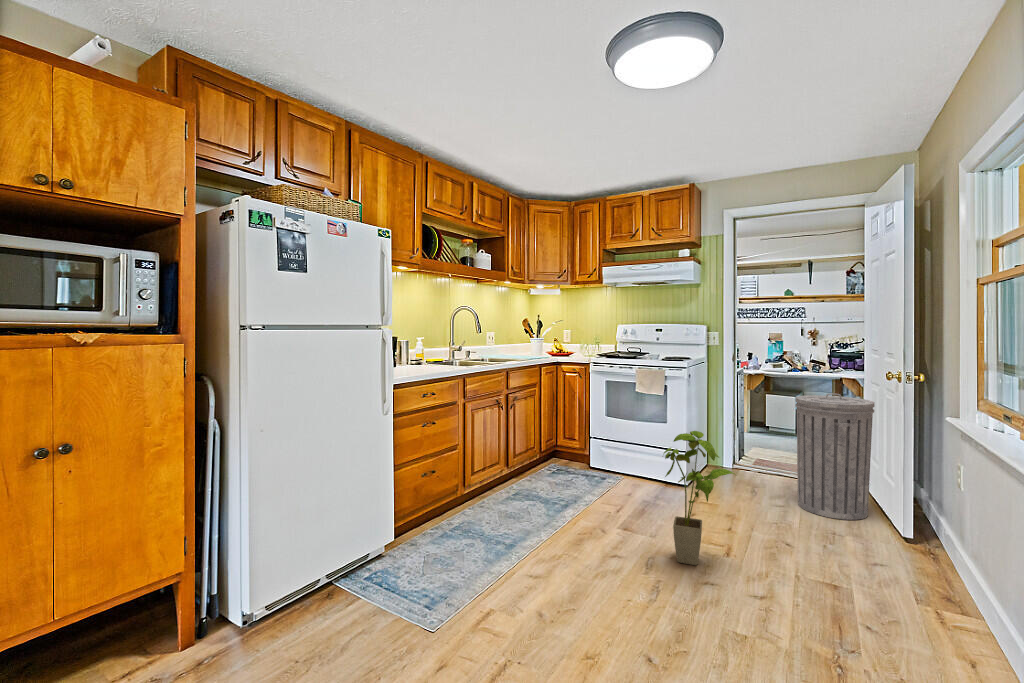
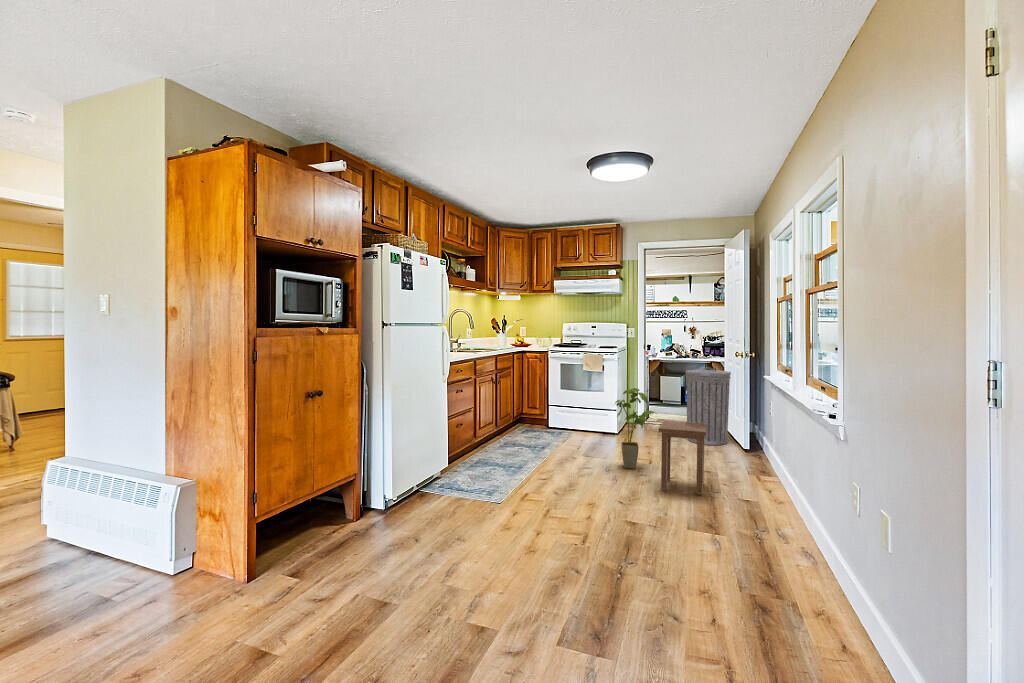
stool: none [727,494,829,657] -> present [659,421,707,495]

